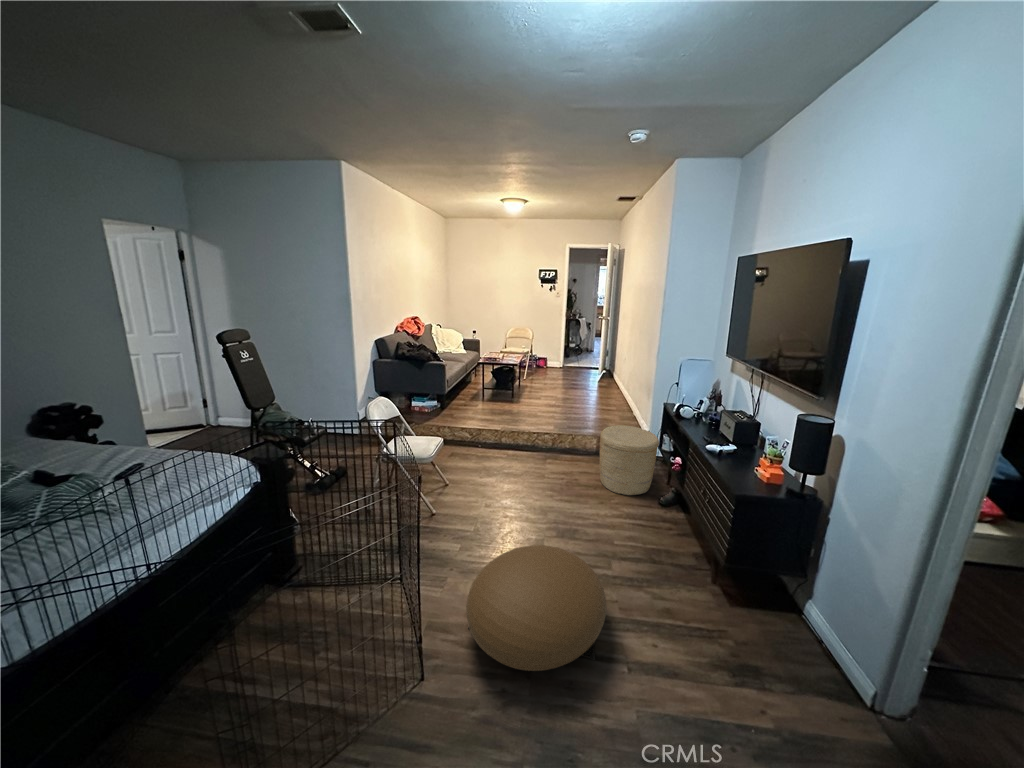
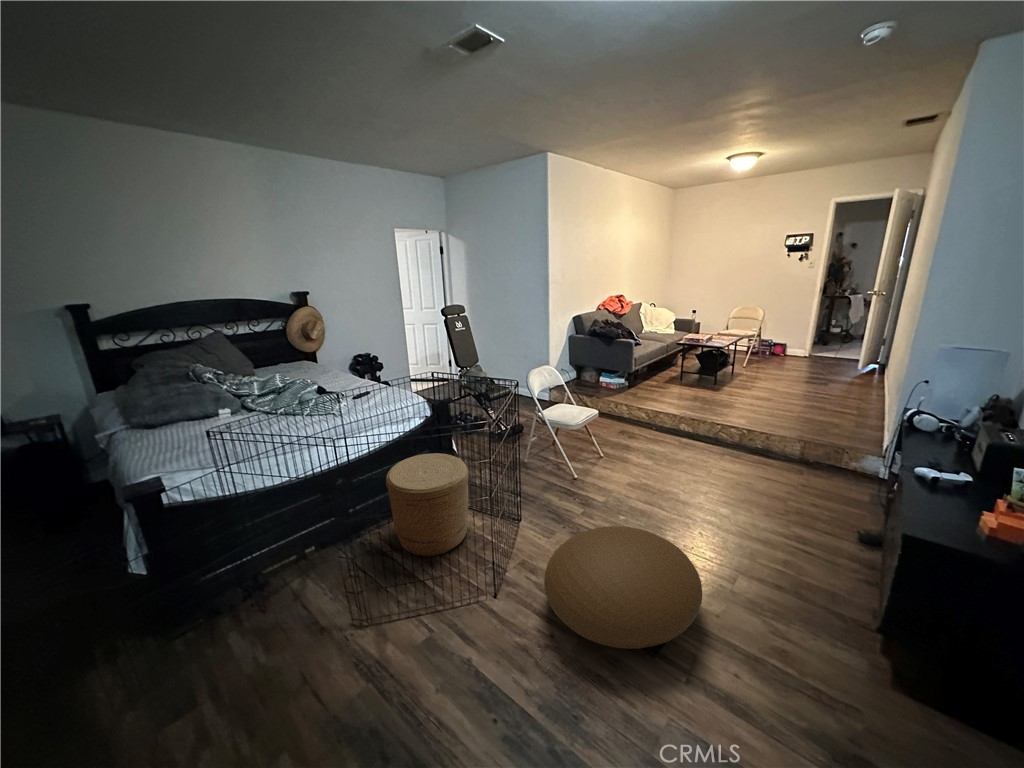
woven basket: present [599,425,659,495] -> present [386,453,468,557]

